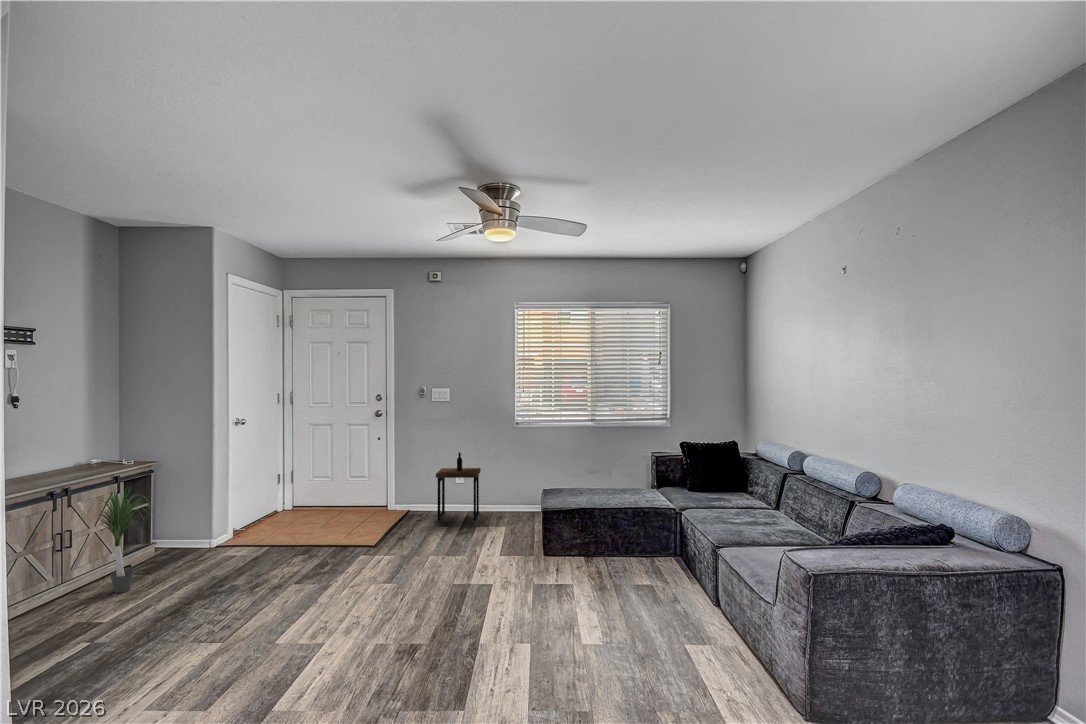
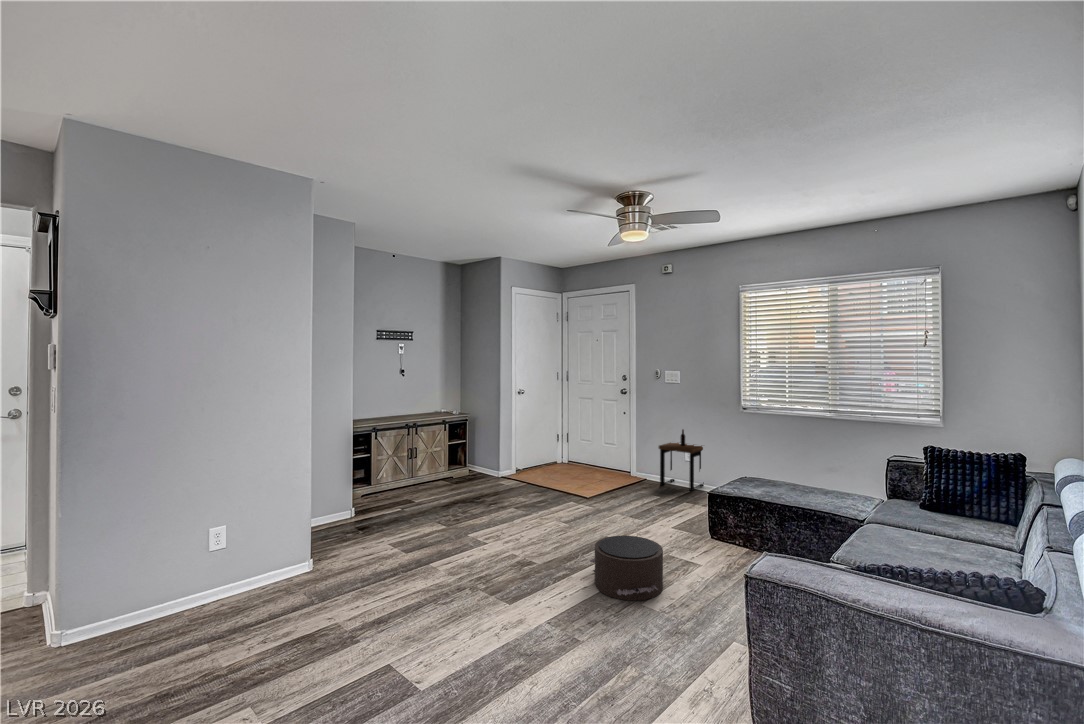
potted plant: present [84,488,150,593] -> none [412,421,457,490]
pouf: none [494,575,598,652] -> present [590,535,663,601]

